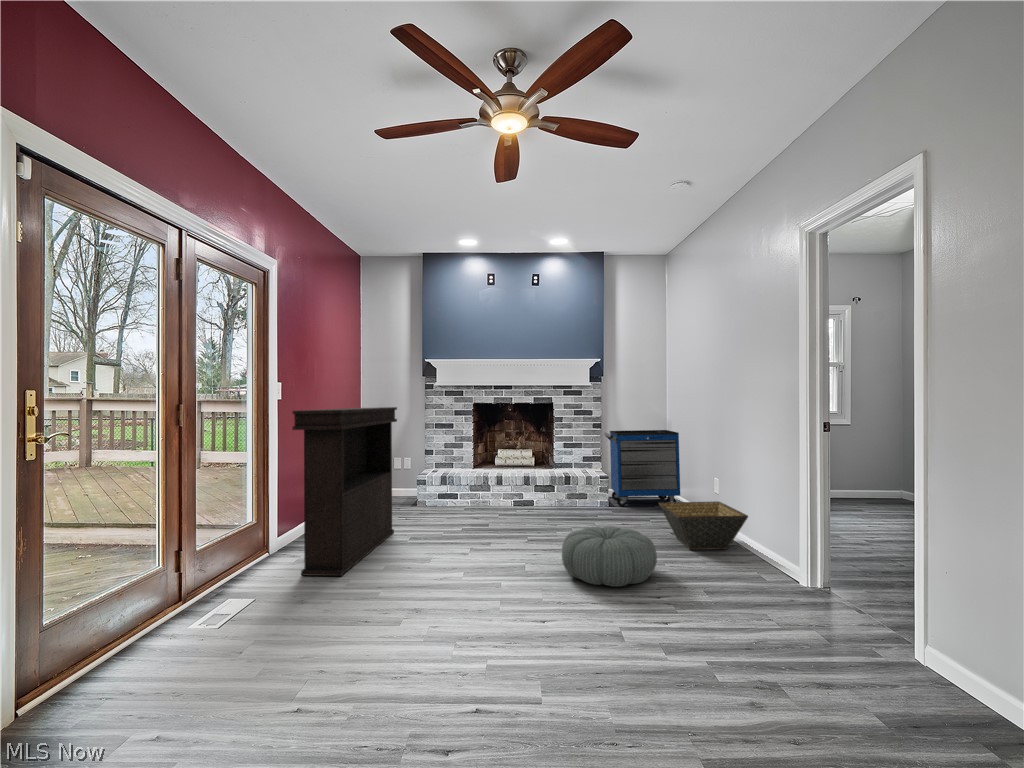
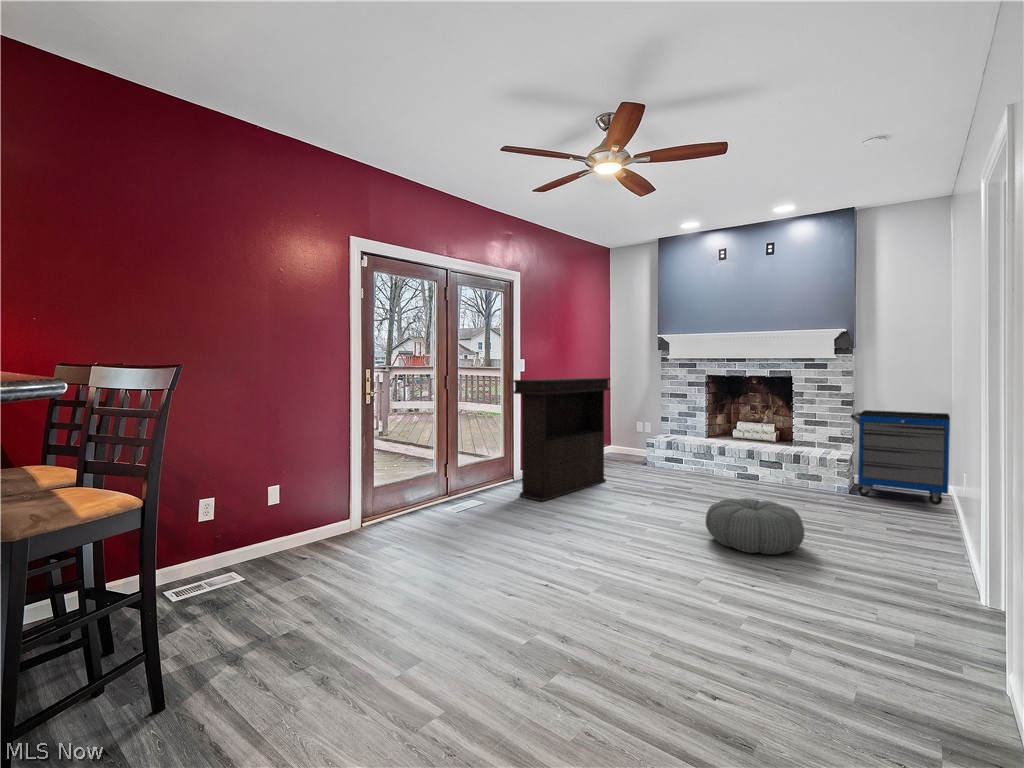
basket: present [659,502,748,550] -> none [862,491,962,554]

